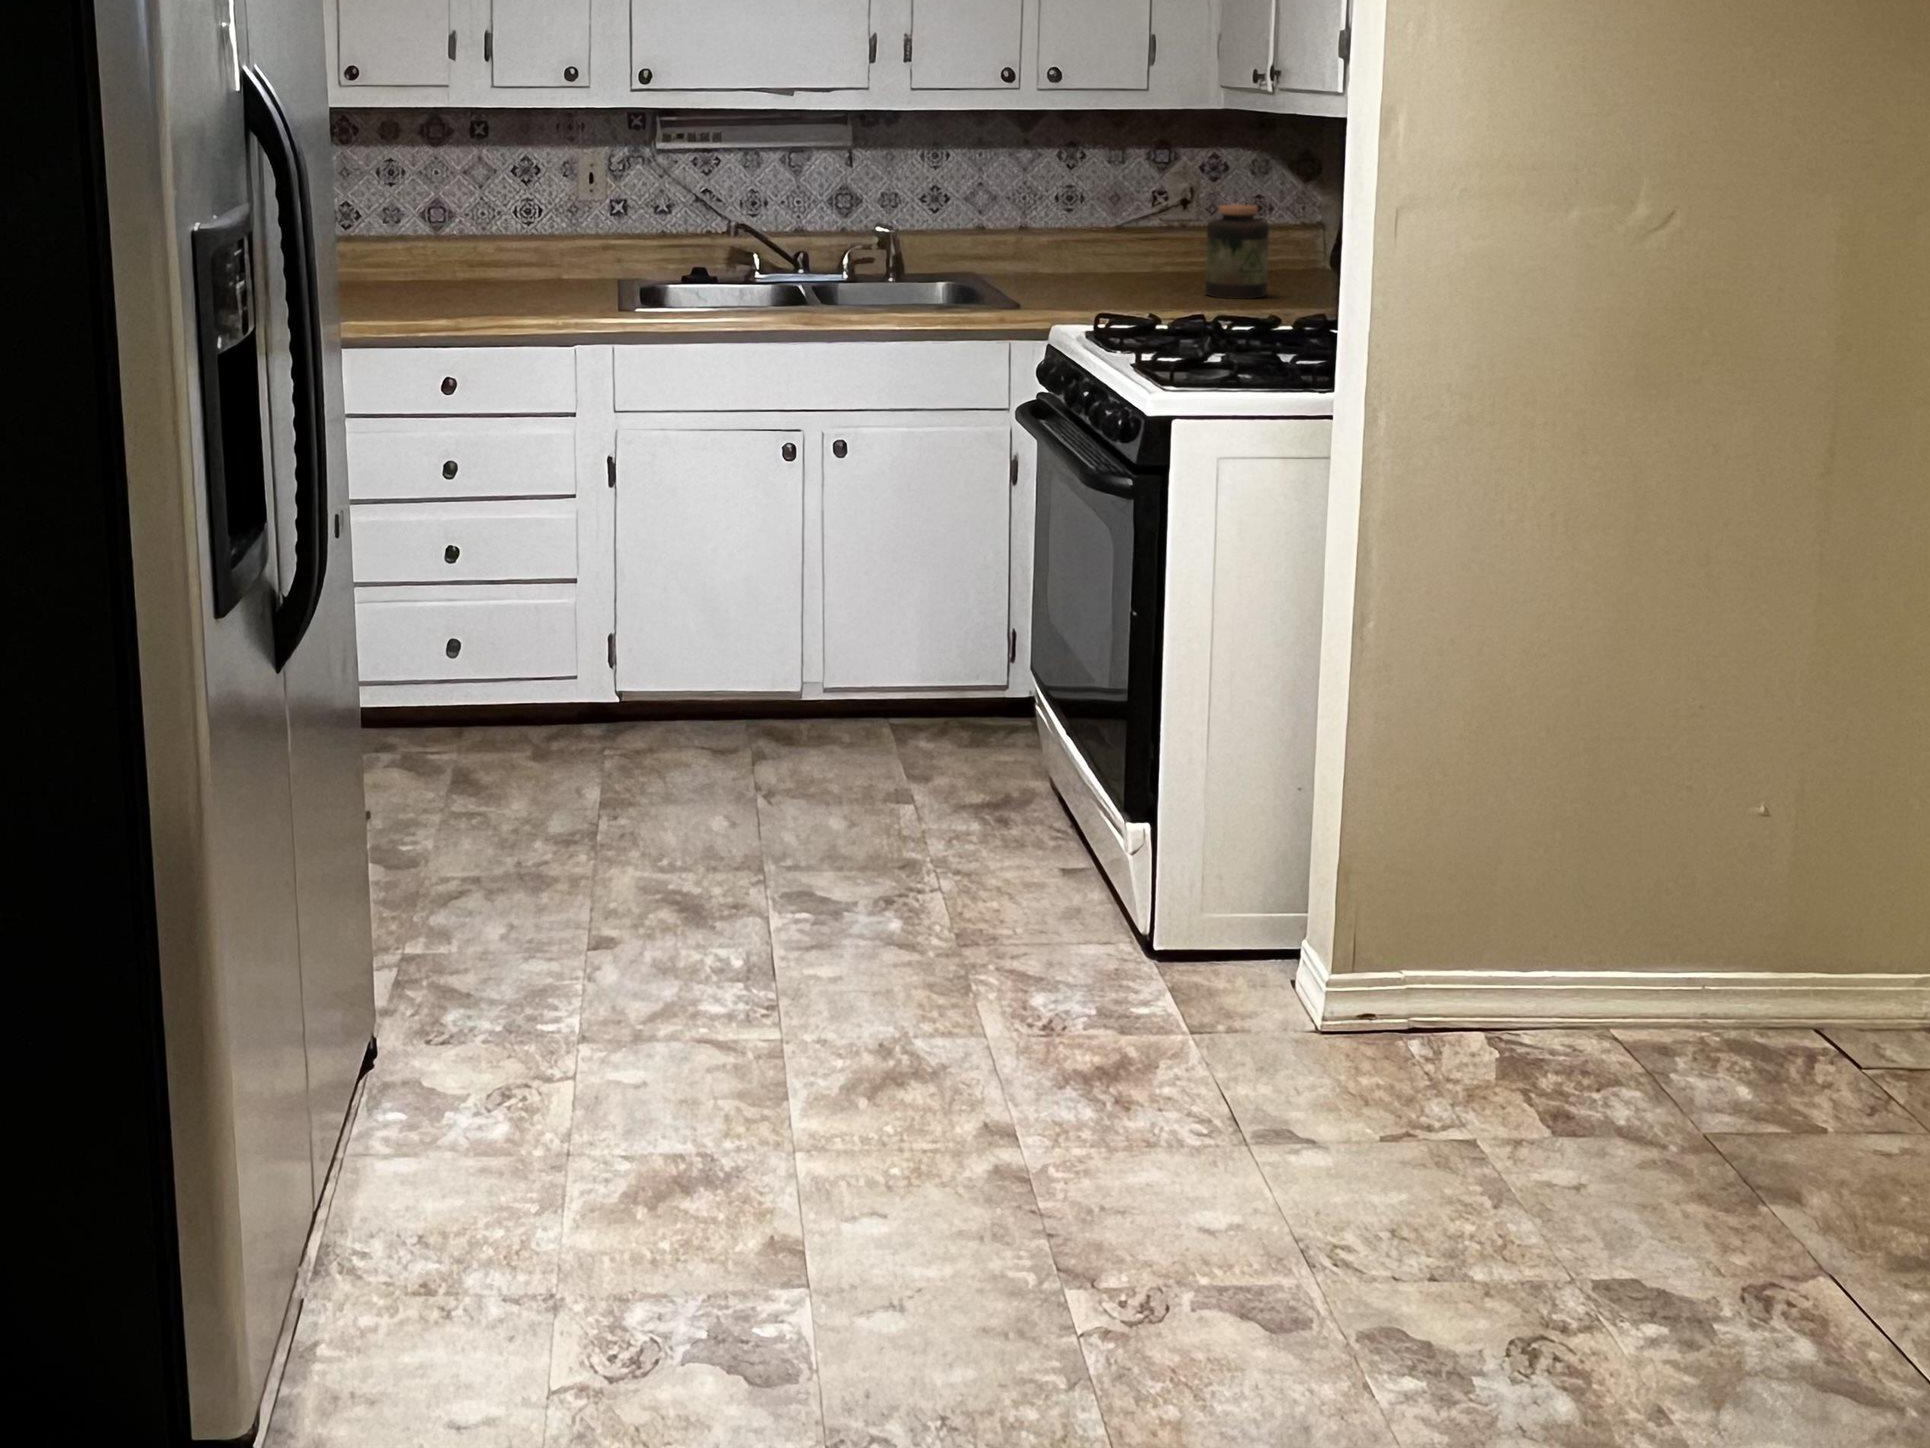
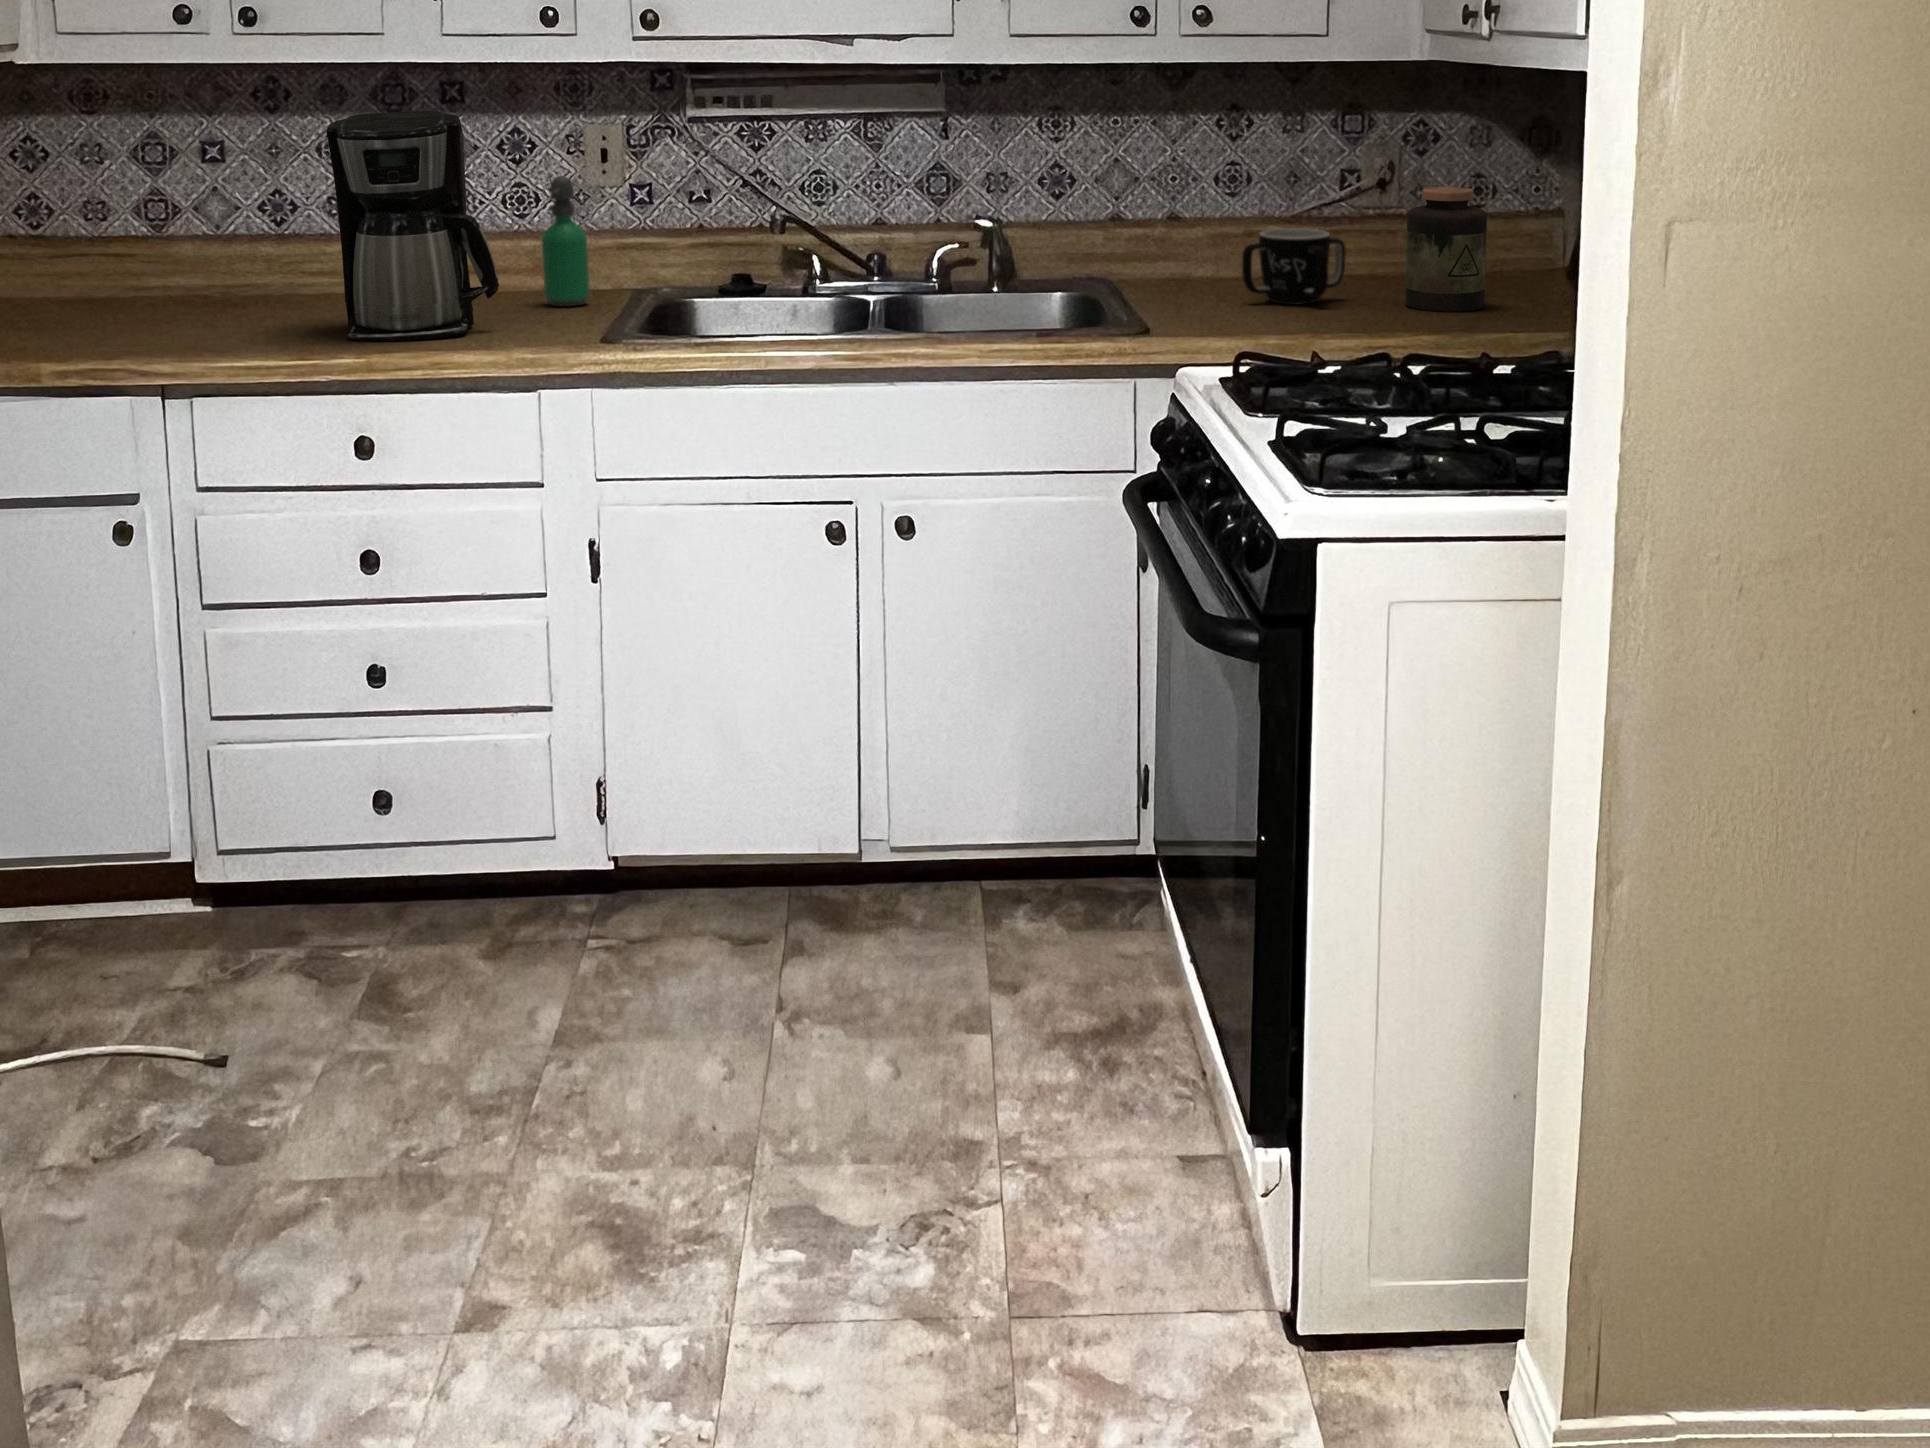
coffee maker: none [415,145,535,312] -> present [326,111,499,342]
soap dispenser: none [549,193,583,291] -> present [542,176,590,306]
mug: none [1080,236,1158,293] -> present [1242,228,1345,305]

